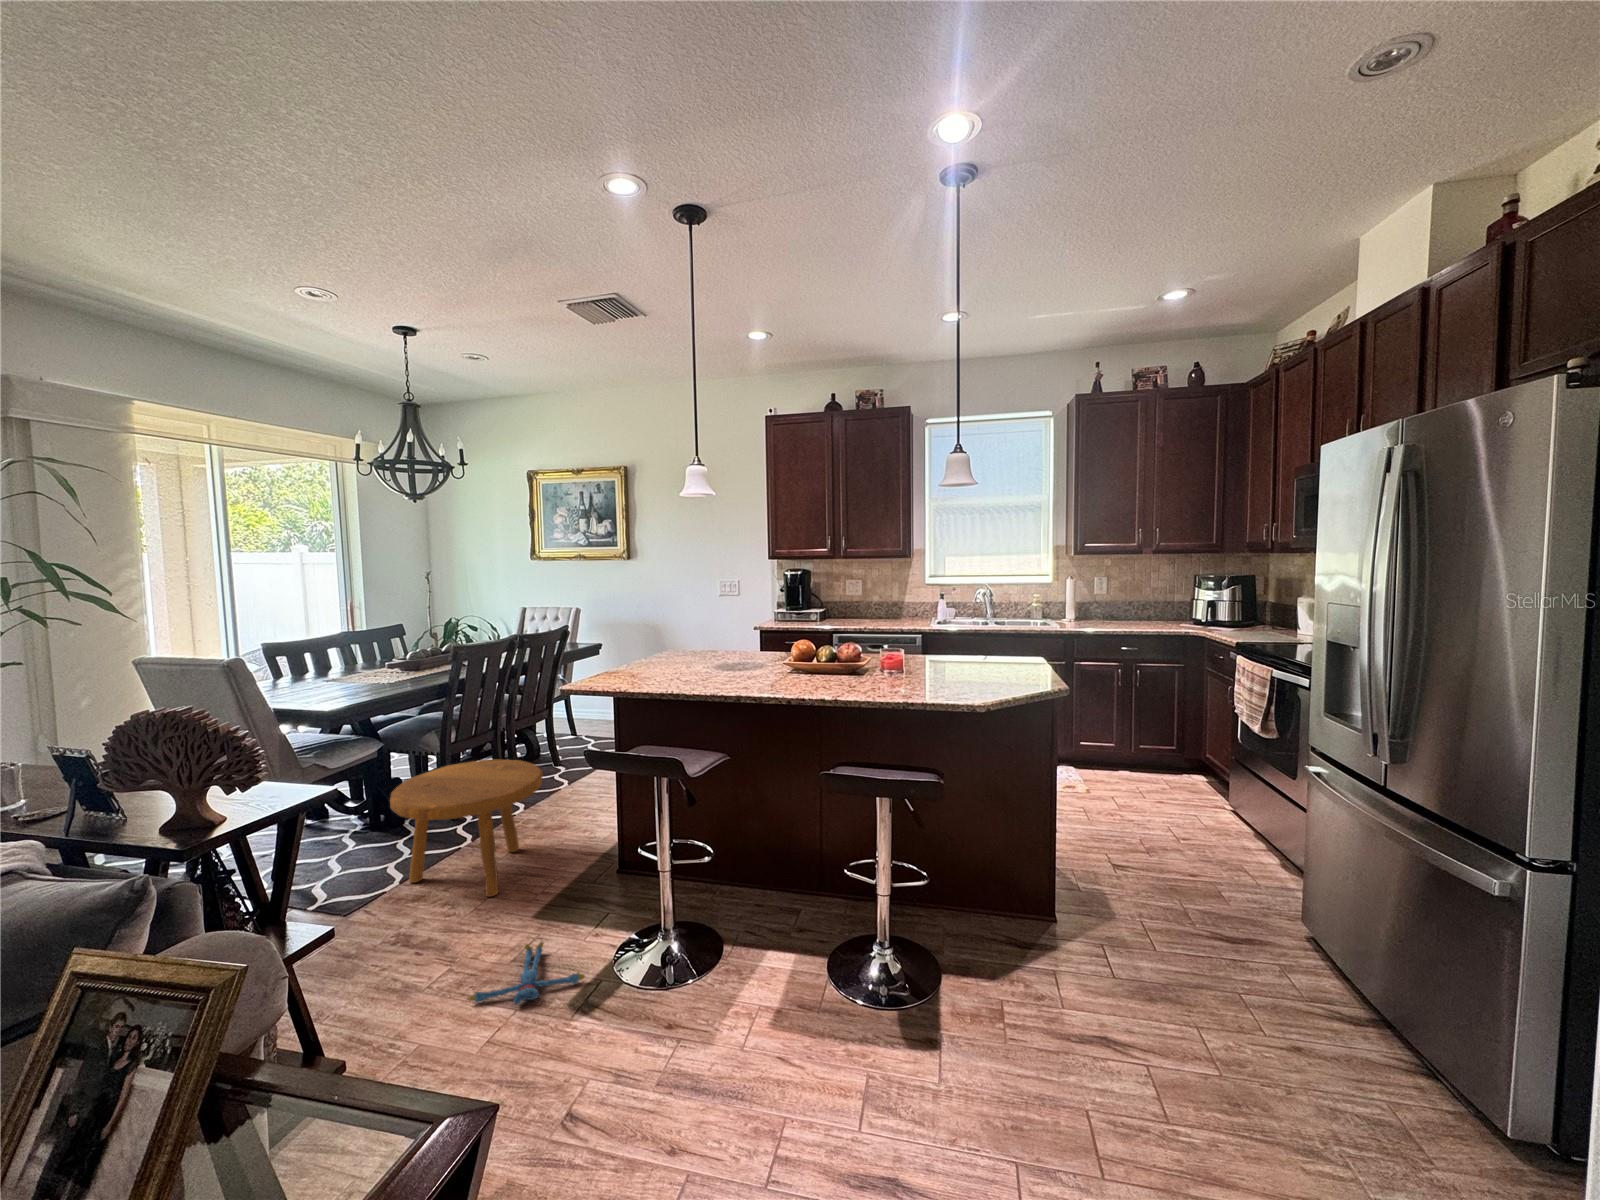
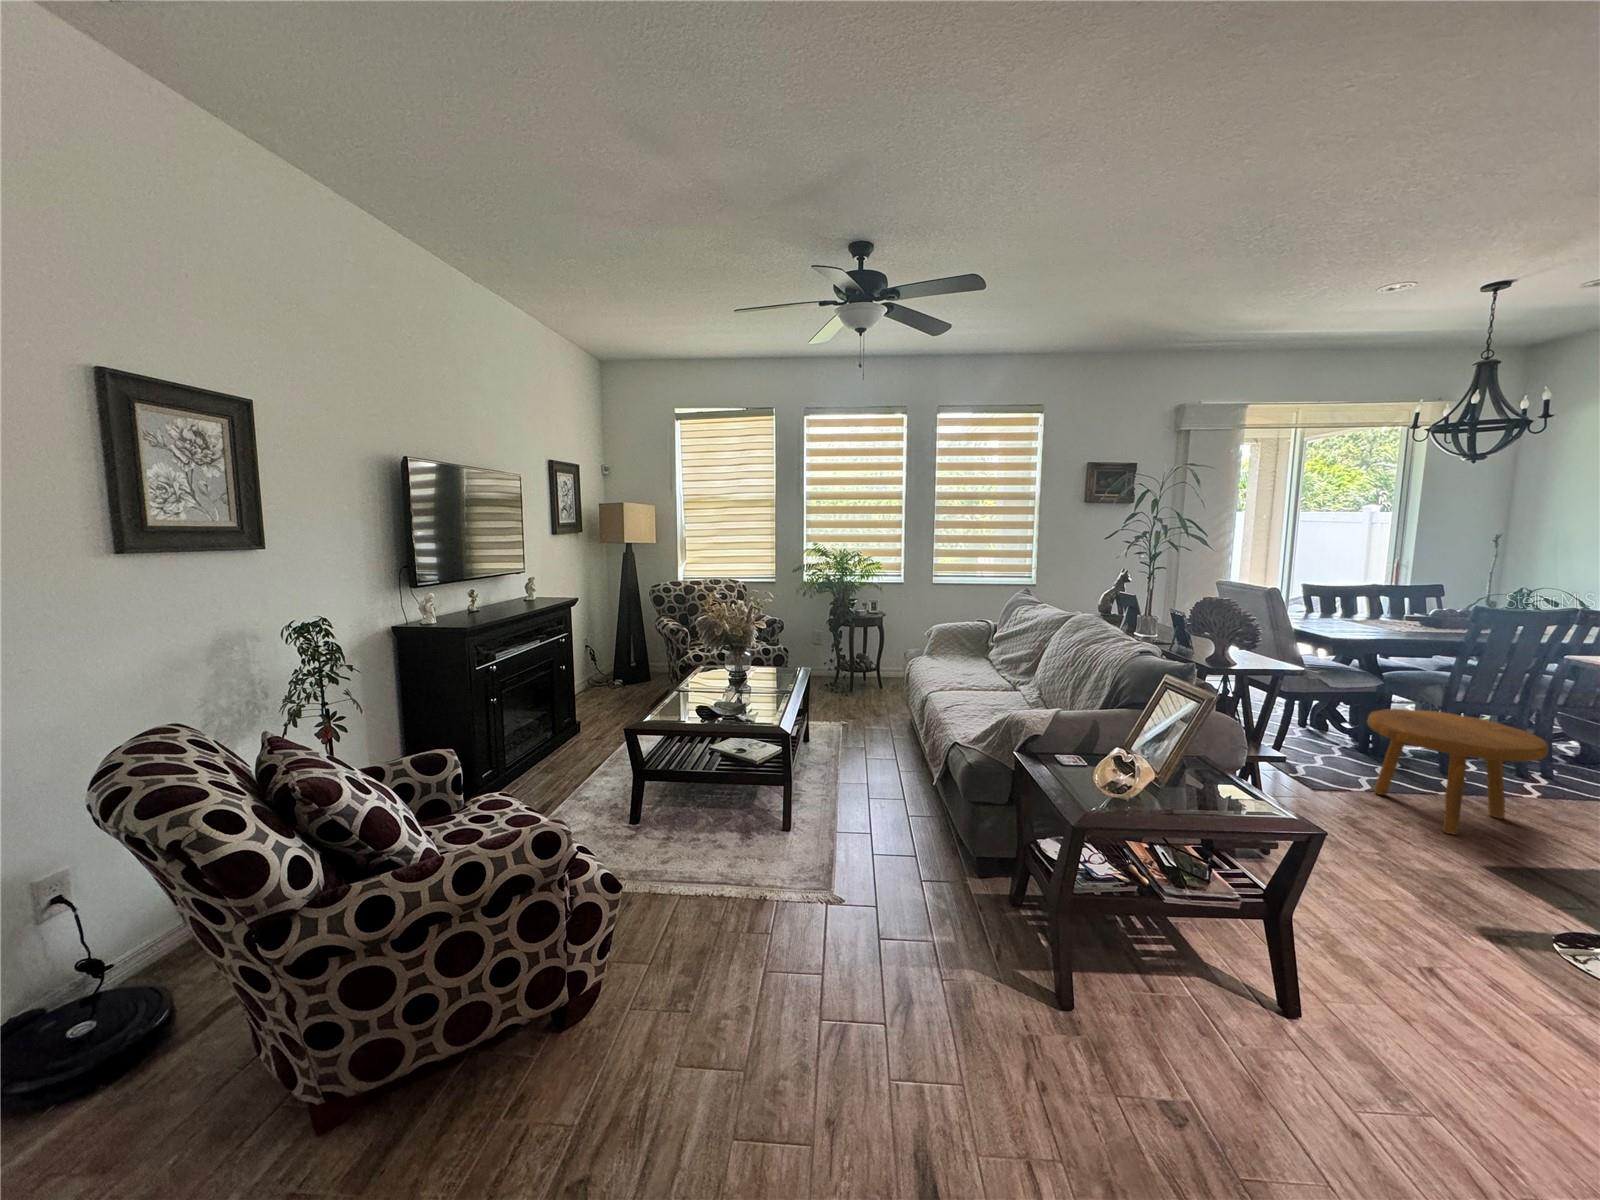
plush toy: present [469,942,585,1004] -> none [1385,870,1513,923]

